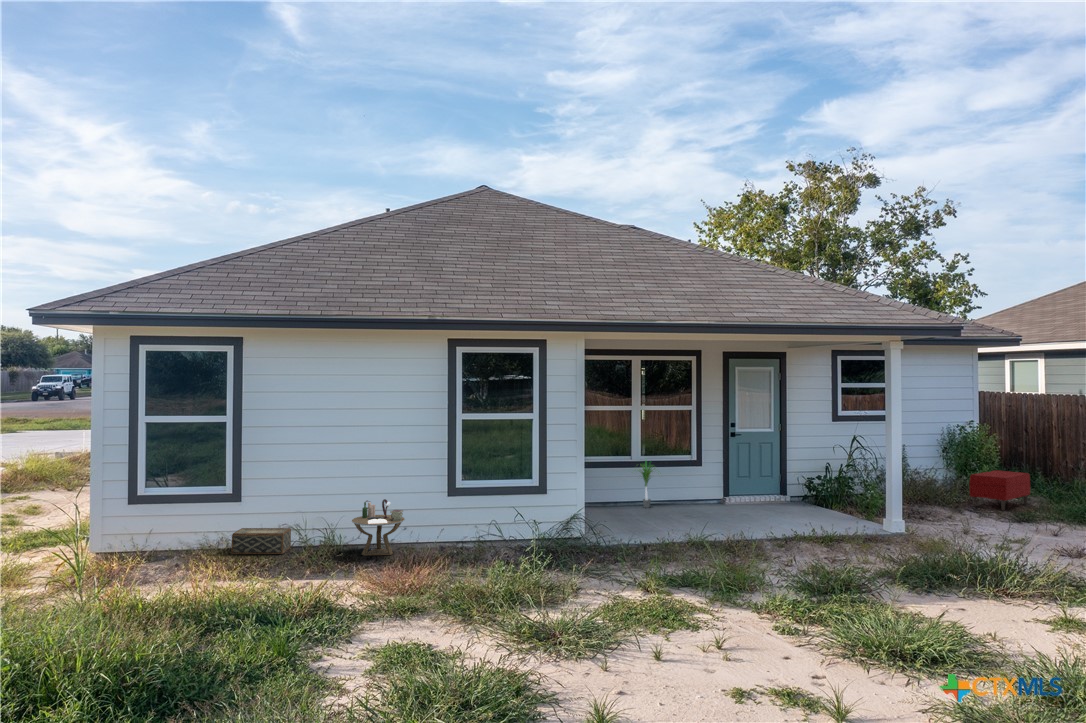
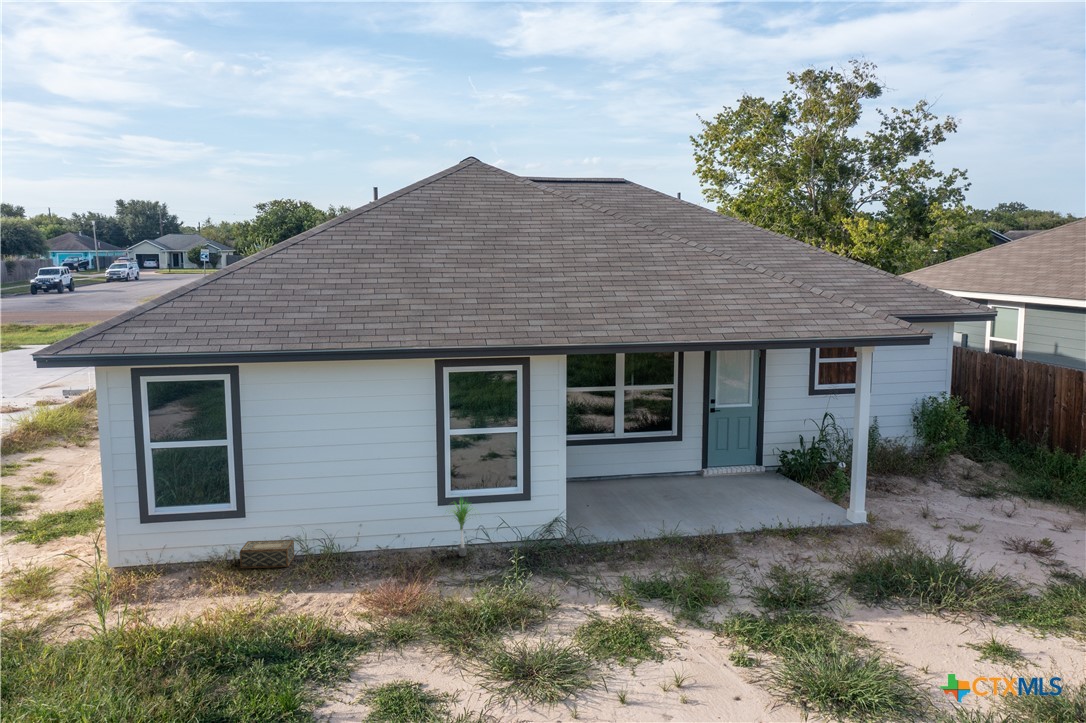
potted plant: present [640,463,653,508] -> present [453,500,471,556]
bench: present [970,470,1030,511] -> none [934,437,993,482]
side table: present [352,499,405,556] -> none [350,511,399,567]

